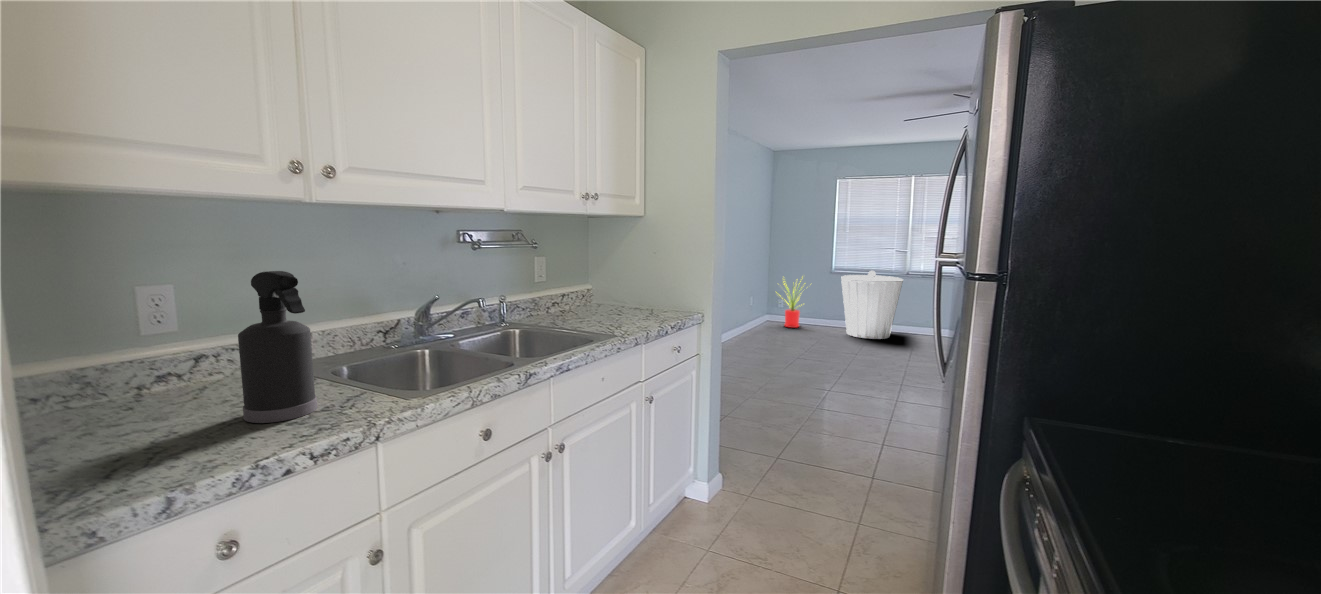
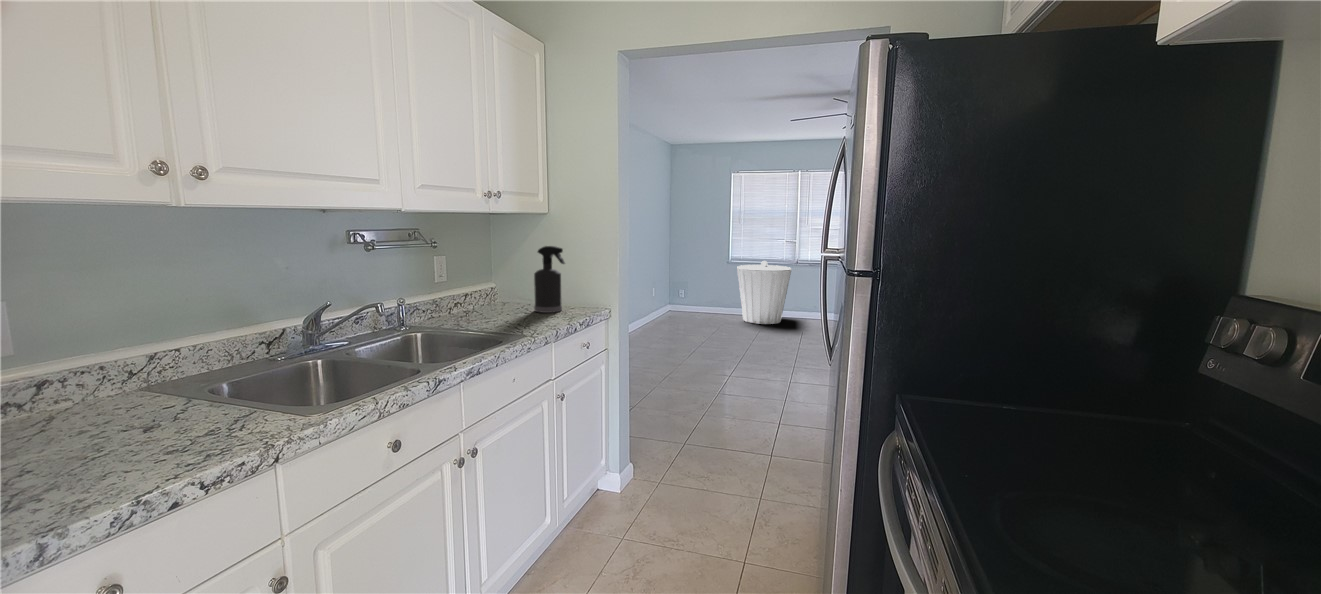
spray bottle: present [238,271,317,423] -> present [534,246,565,313]
house plant: present [782,281,801,328] -> none [675,265,713,316]

